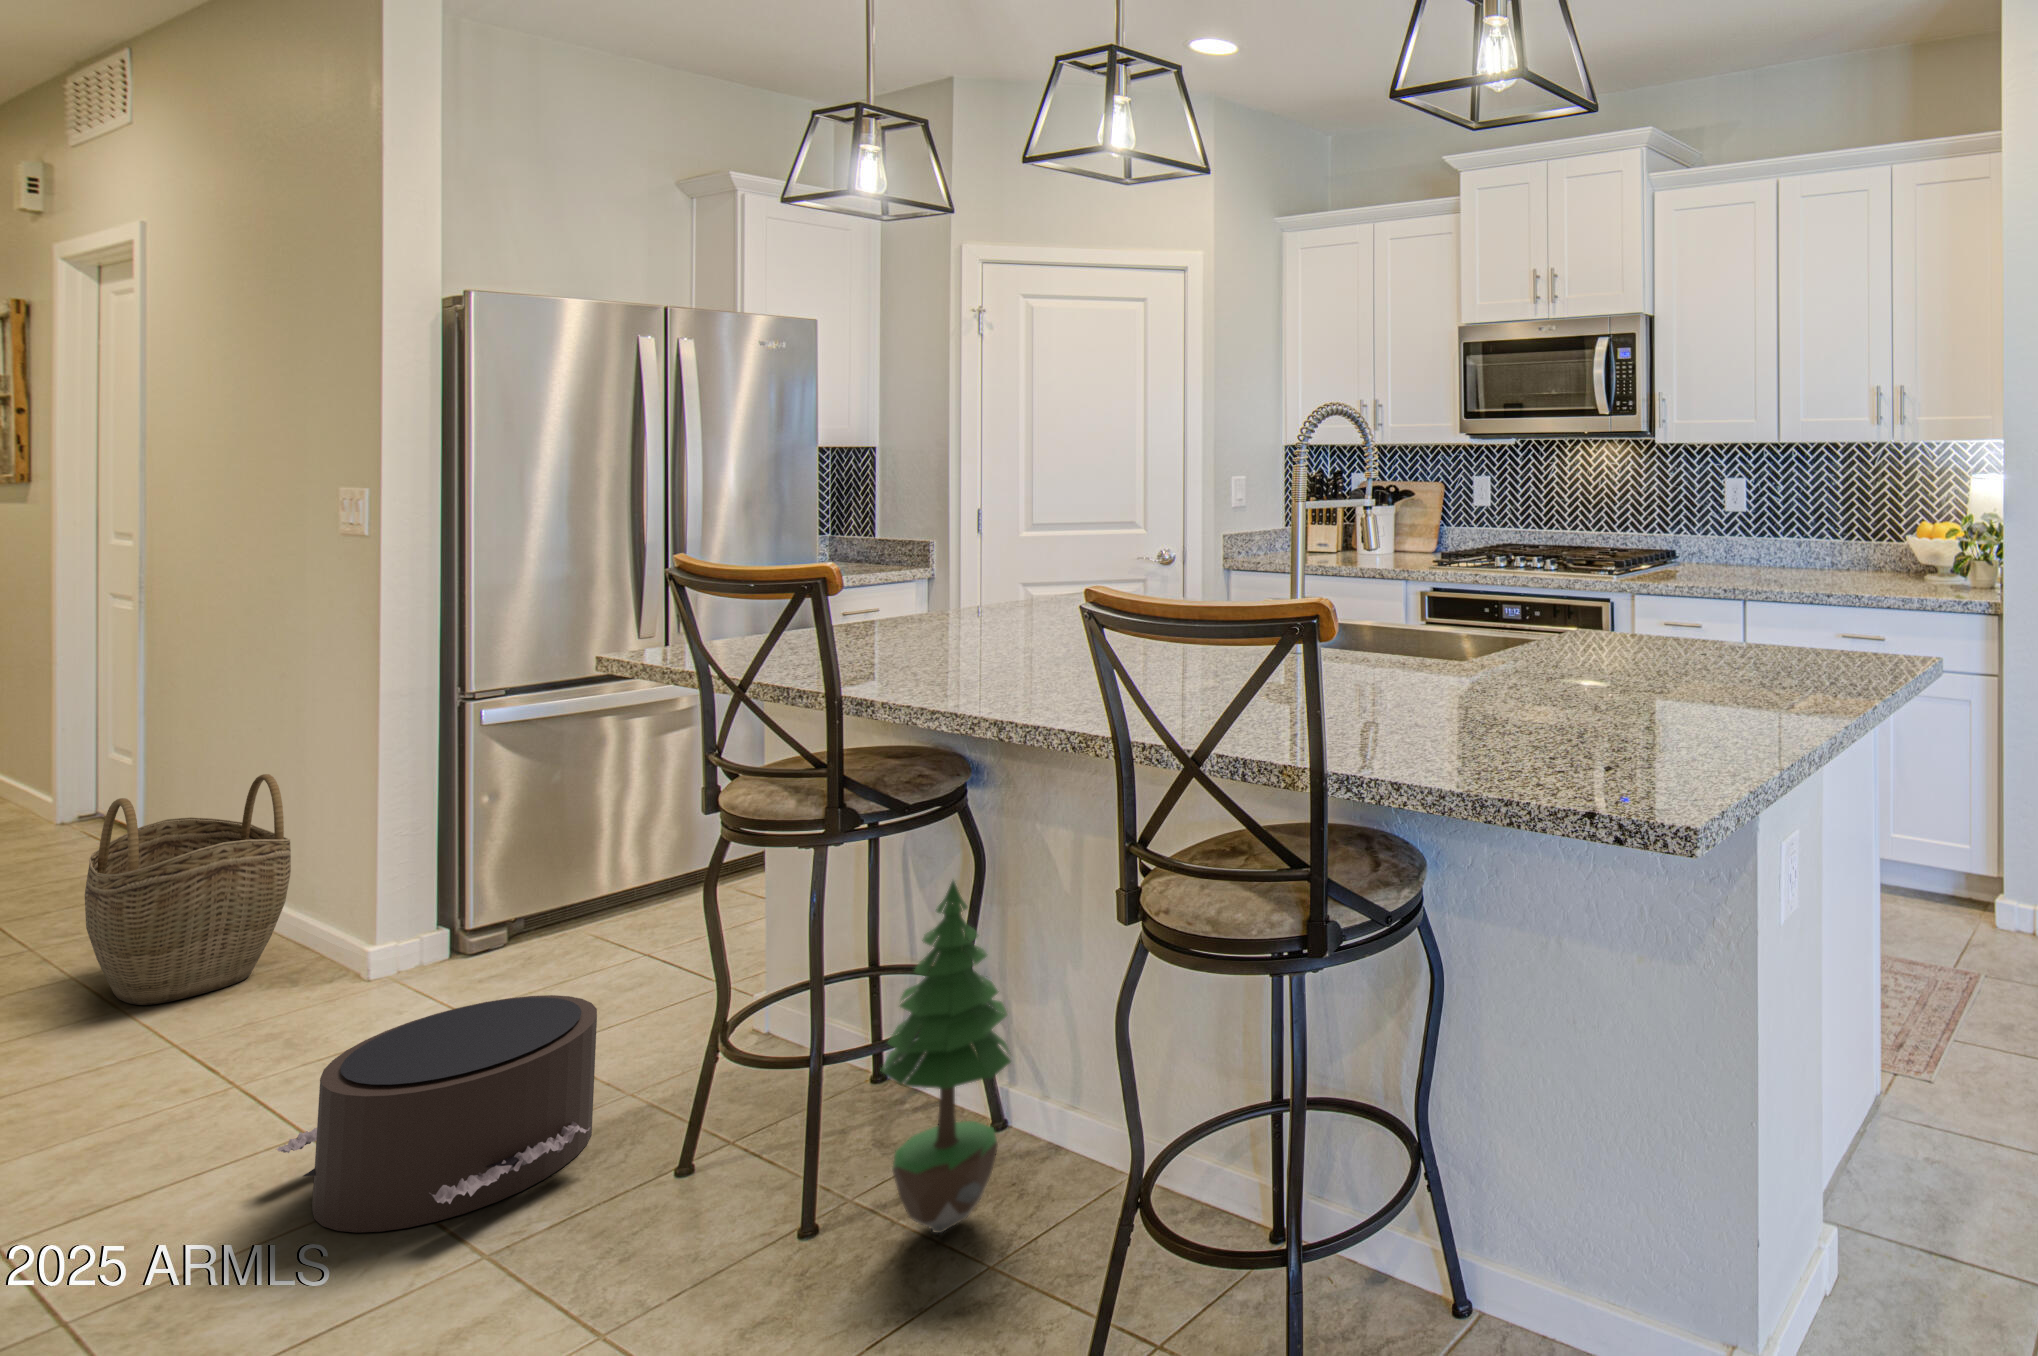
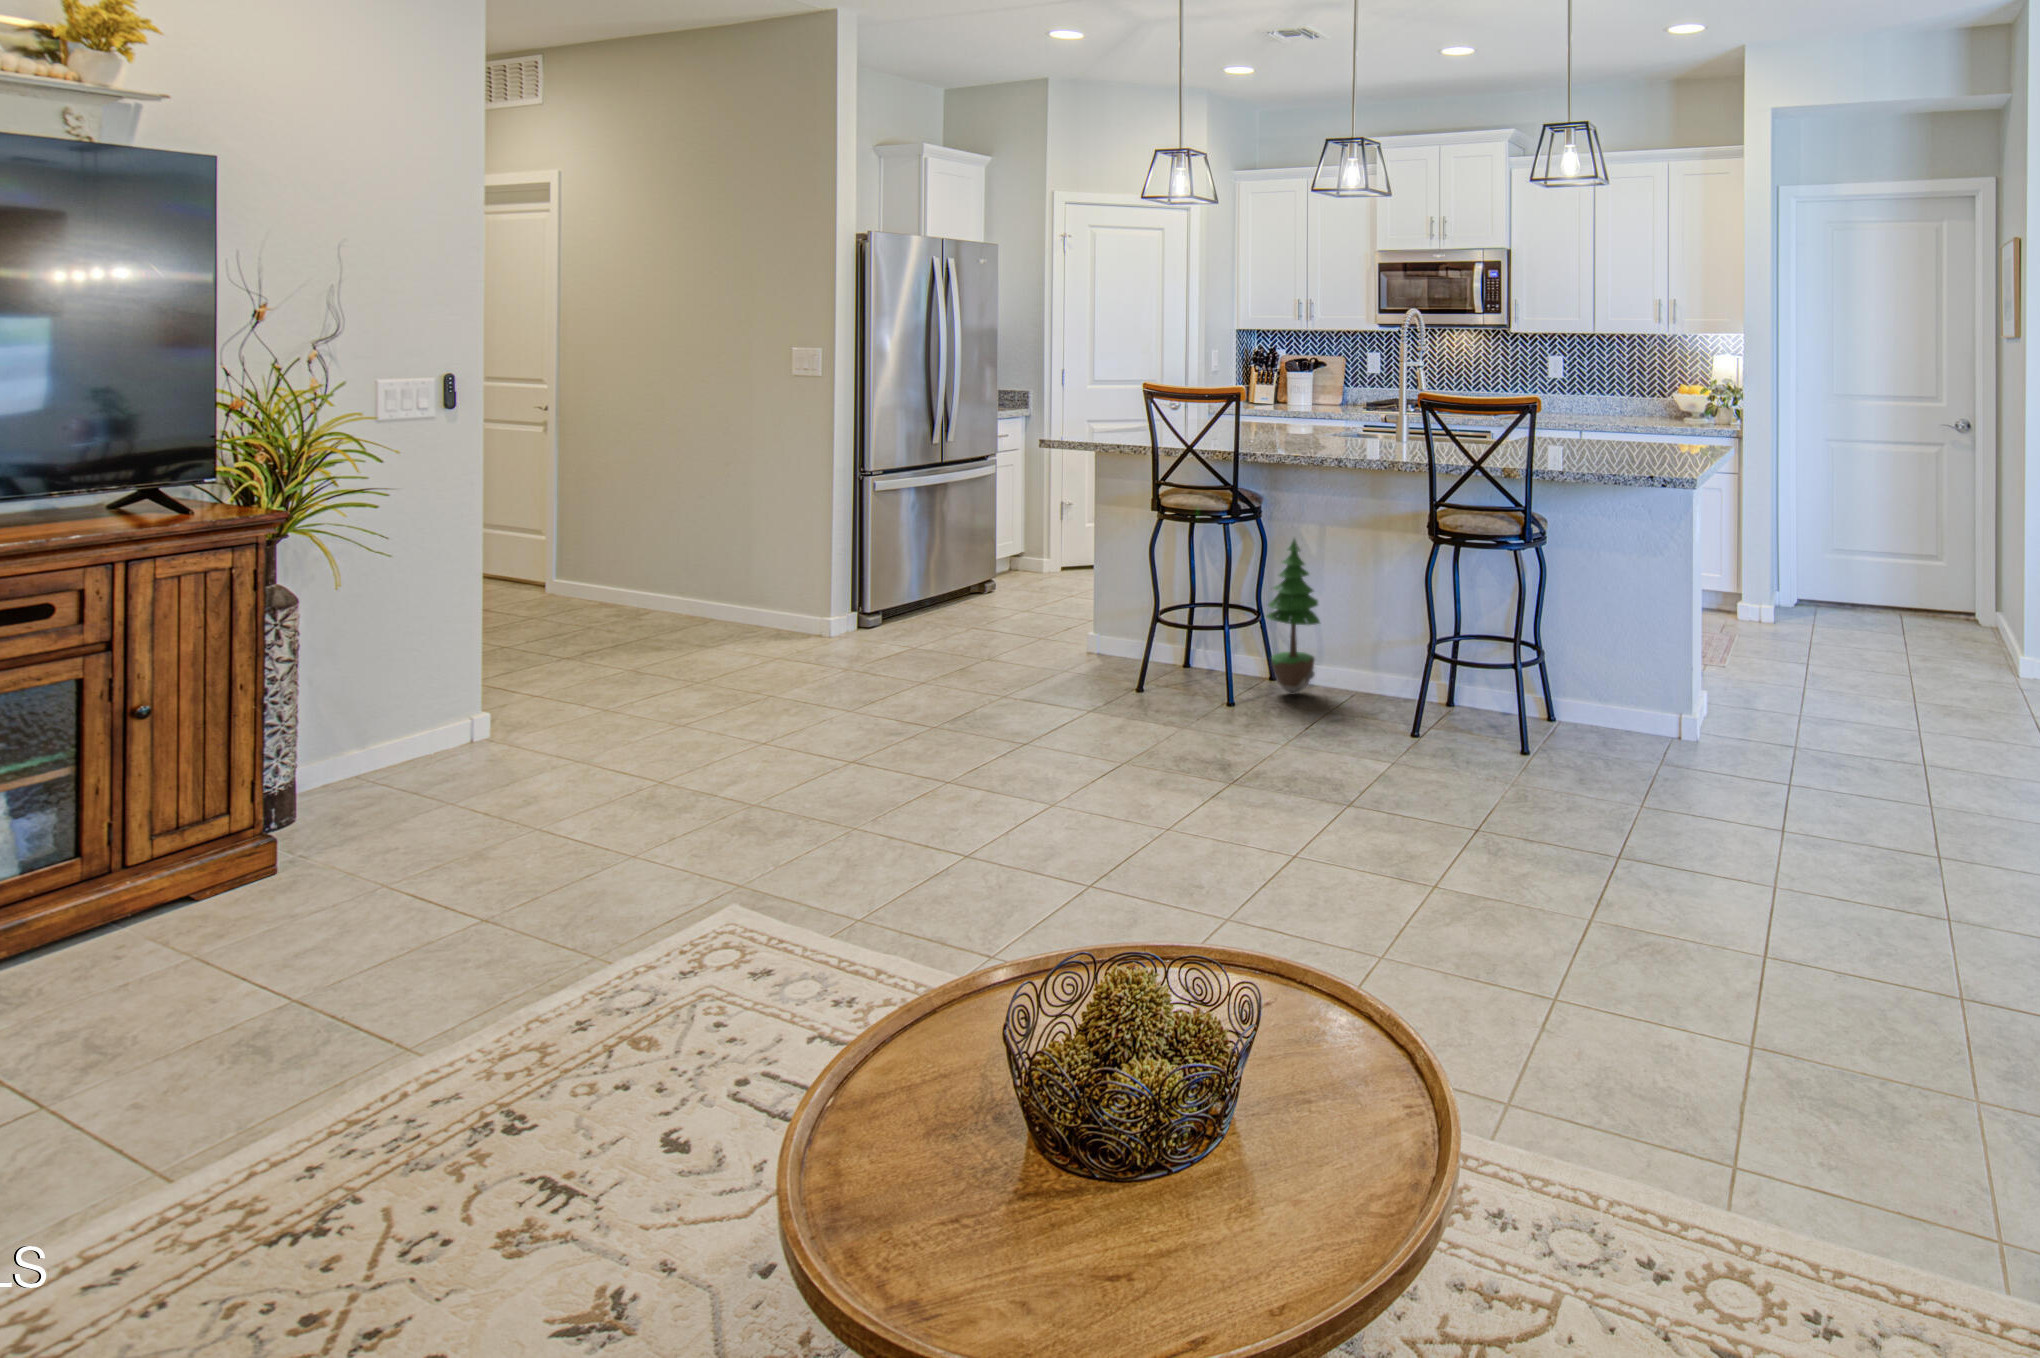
woven basket: present [85,774,291,1005] -> none [658,519,763,642]
pouf: present [277,995,597,1233] -> none [943,613,1088,699]

